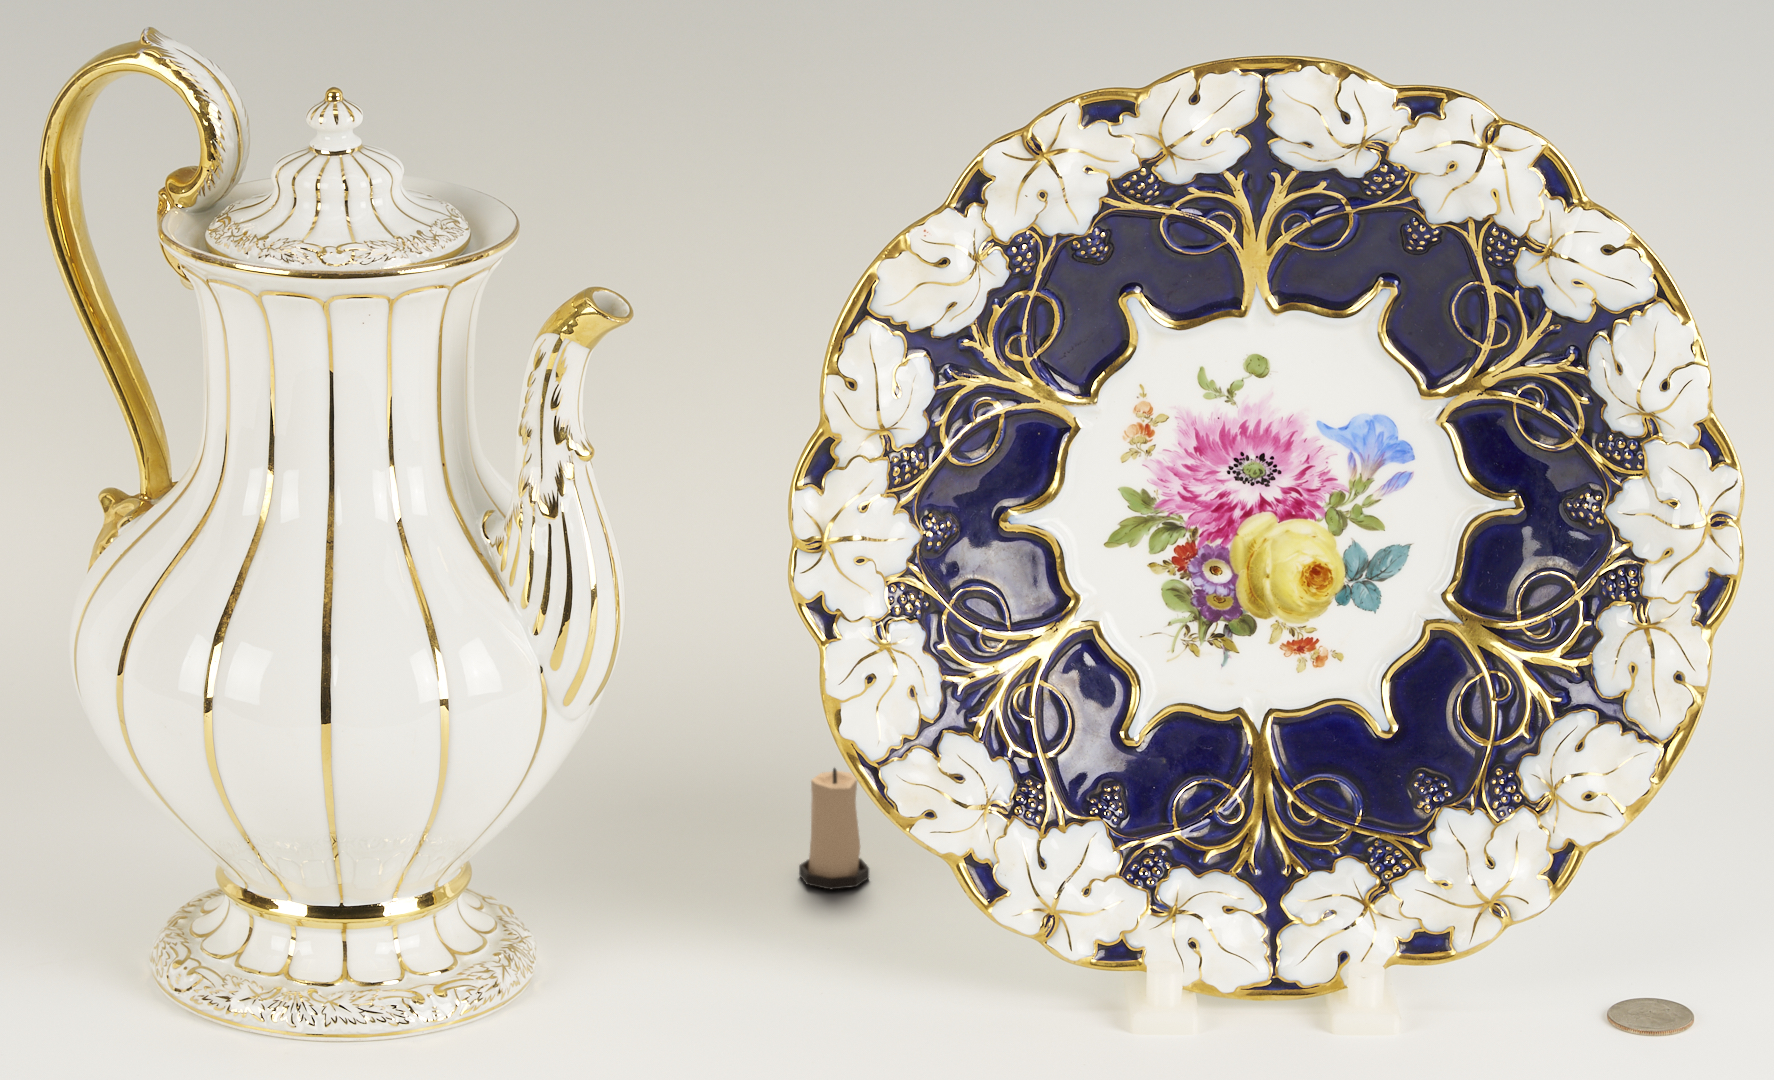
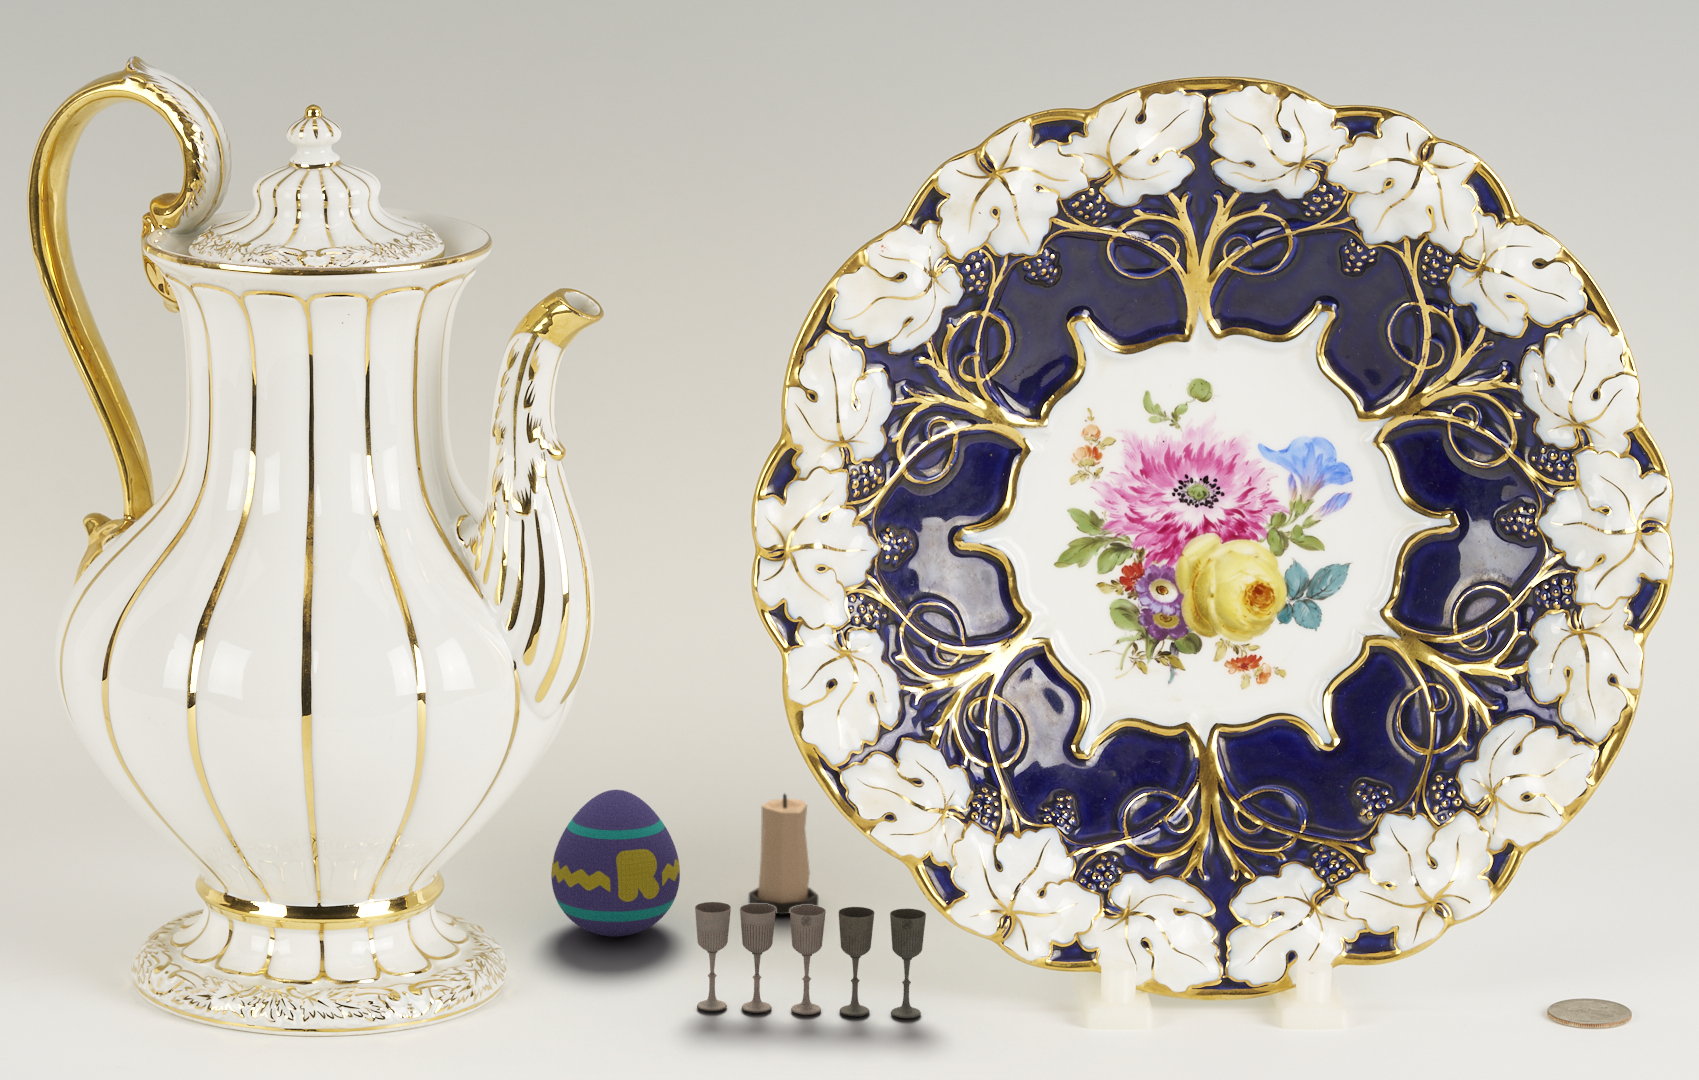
decorative egg: none [597,769,727,916] -> present [551,790,680,937]
wine glass: none [734,895,968,1014] -> present [695,902,926,1018]

